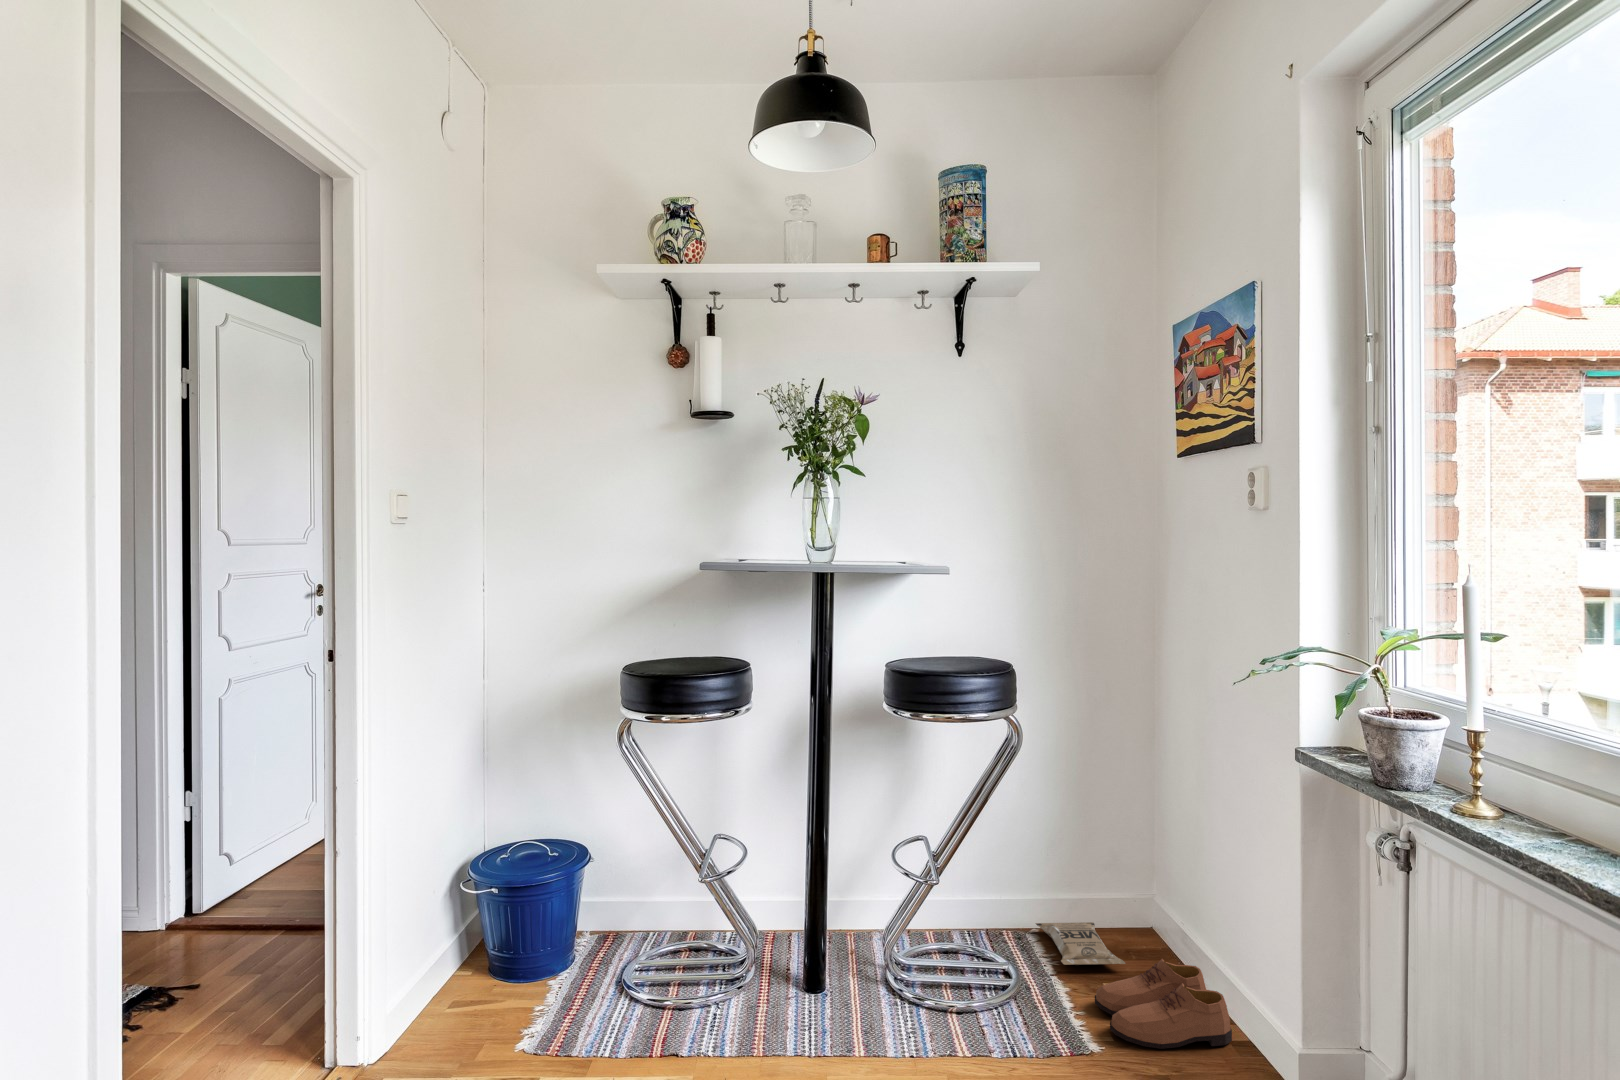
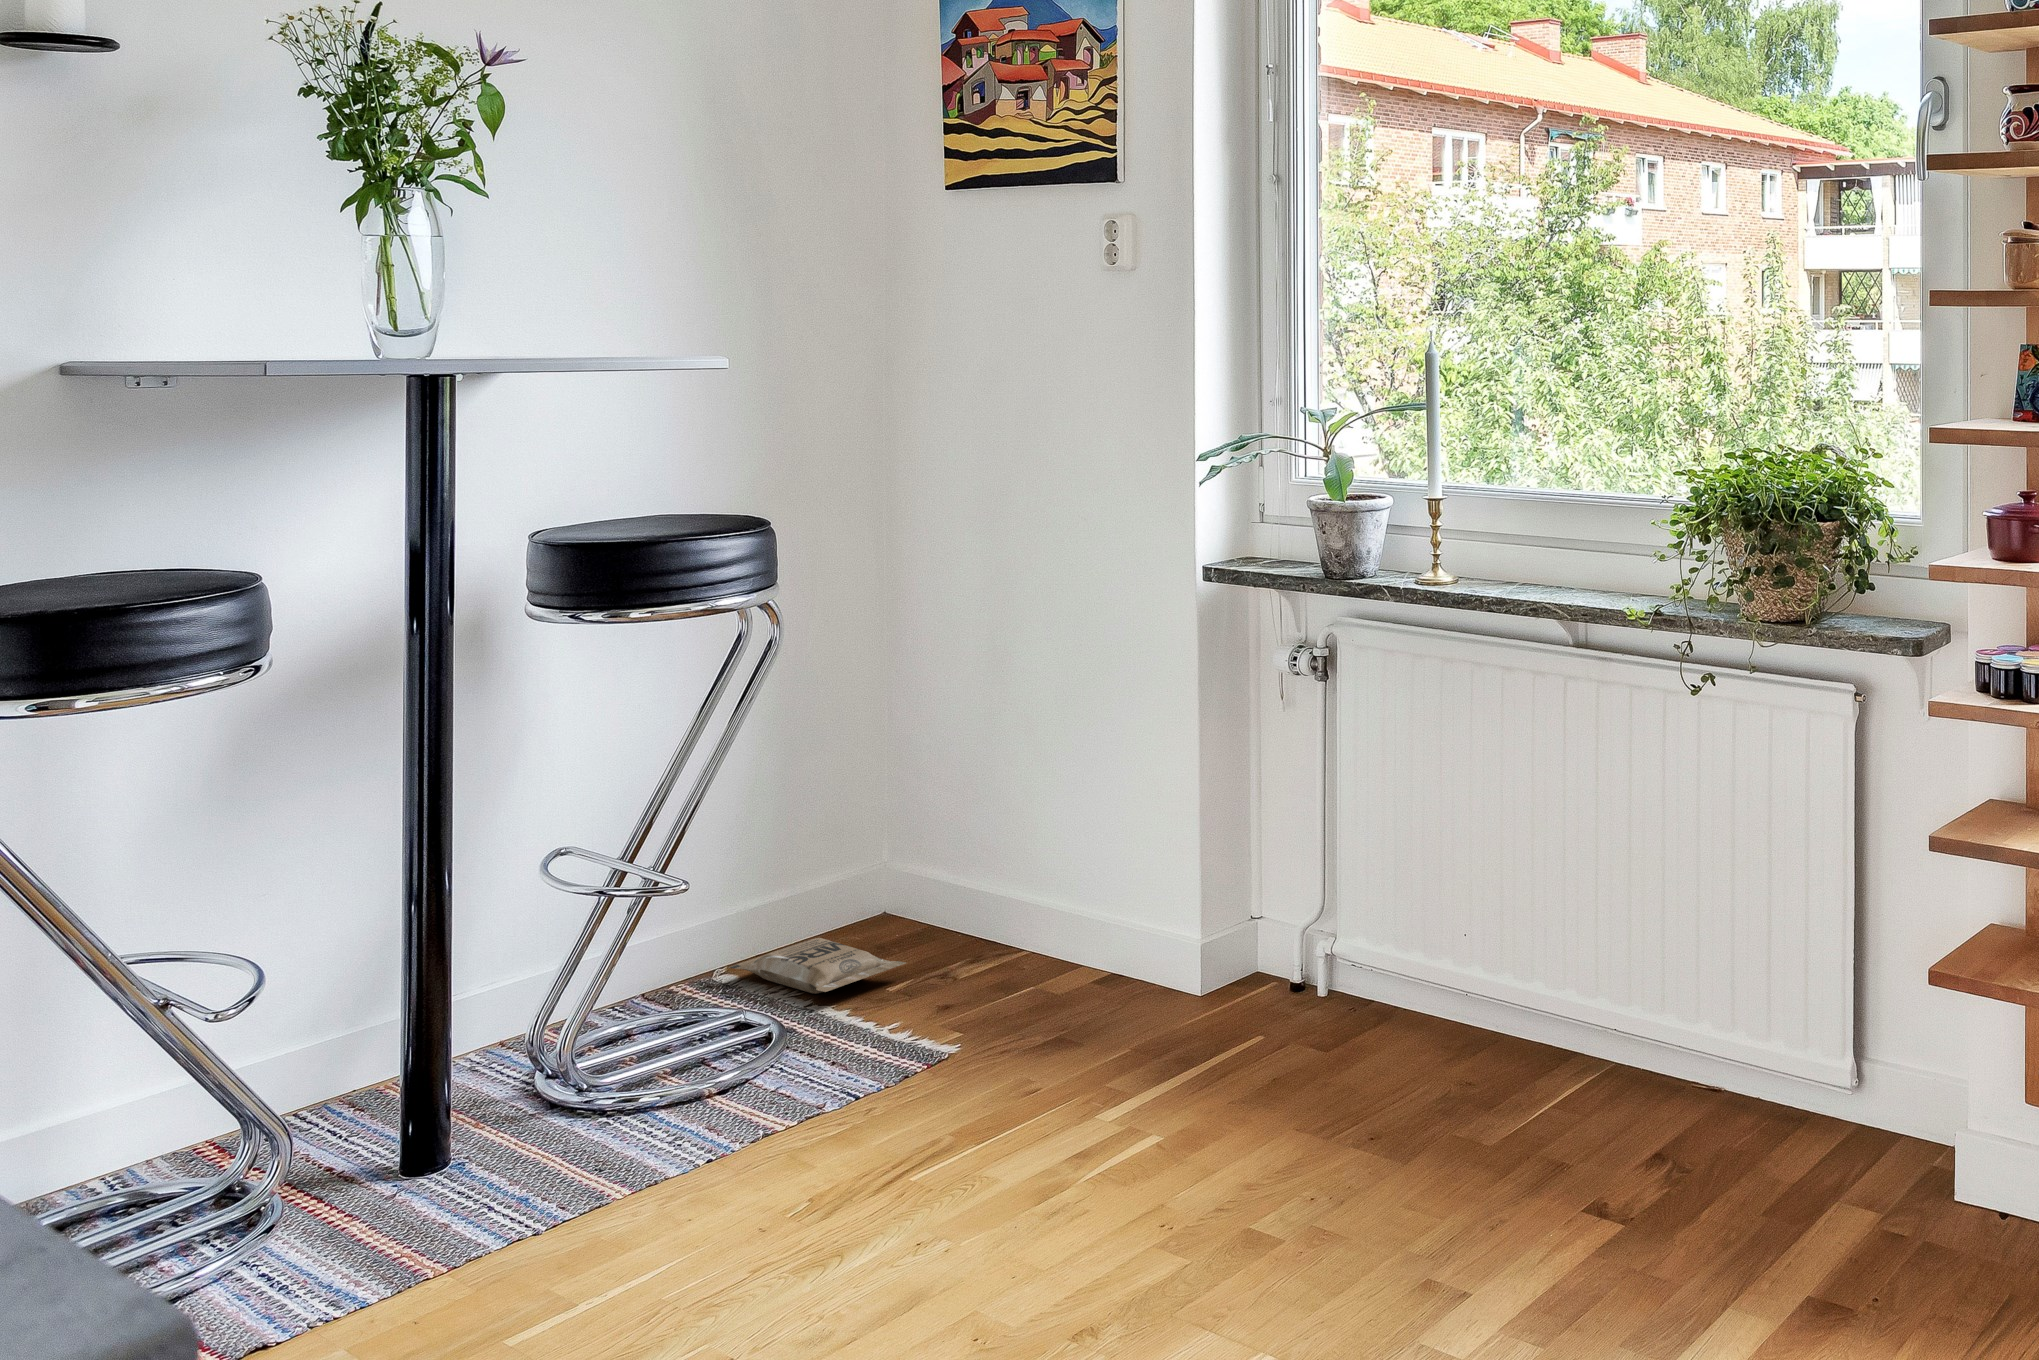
shoe: present [1095,959,1232,1049] -> none [902,919,1093,1030]

